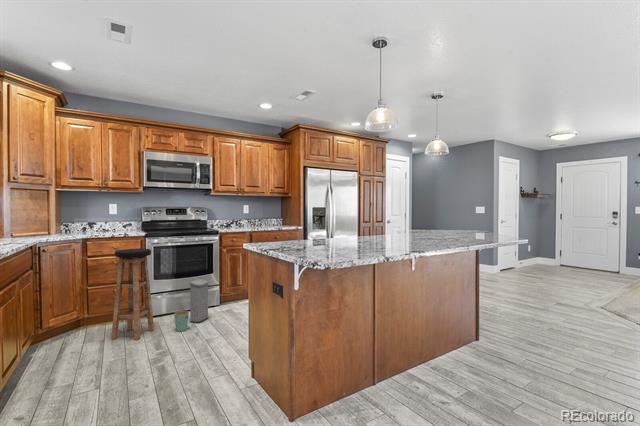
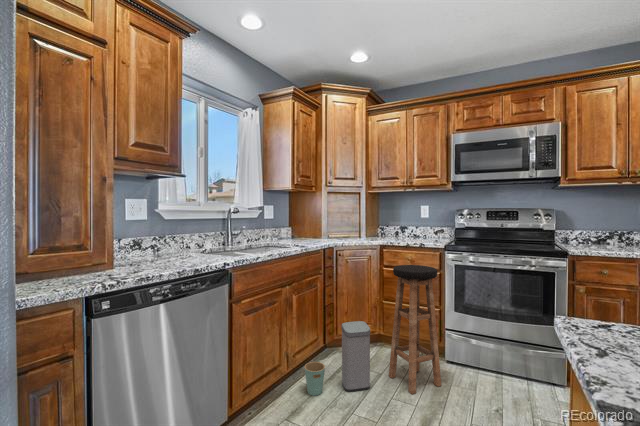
trash can: present [174,279,208,331] -> present [305,321,370,396]

